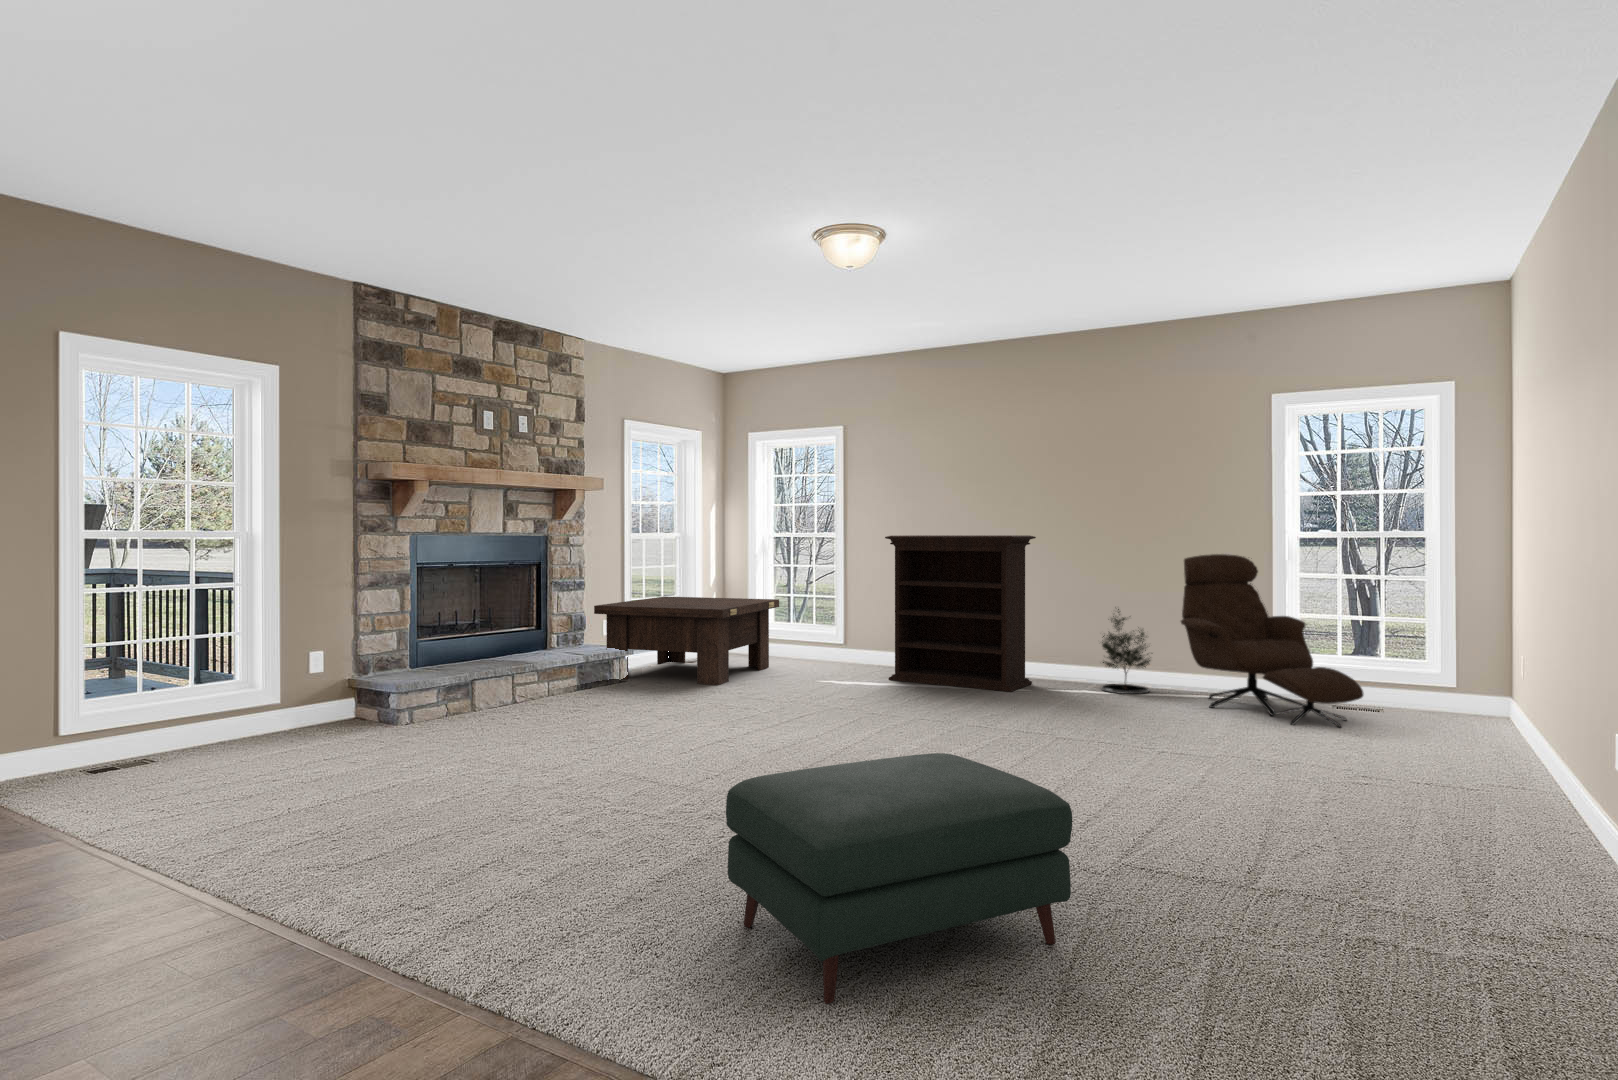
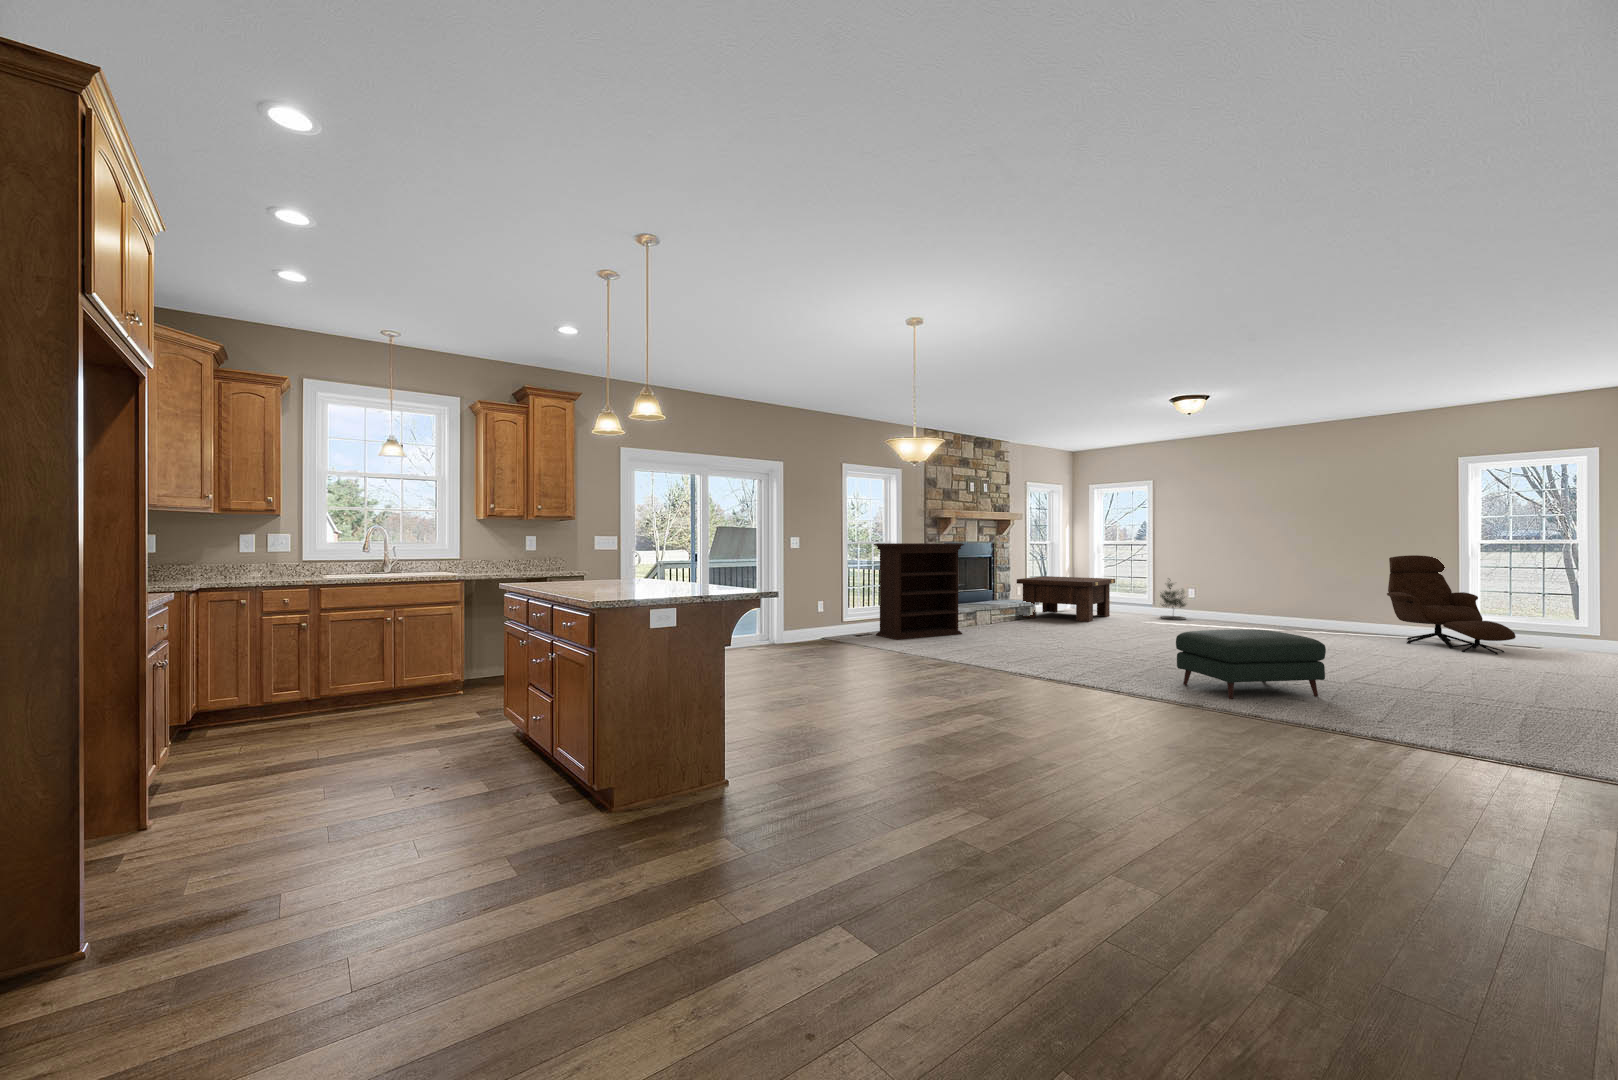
bookshelf: present [885,535,1036,692] -> present [874,543,964,640]
potted tree: present [1101,609,1150,694] -> present [1160,579,1186,620]

